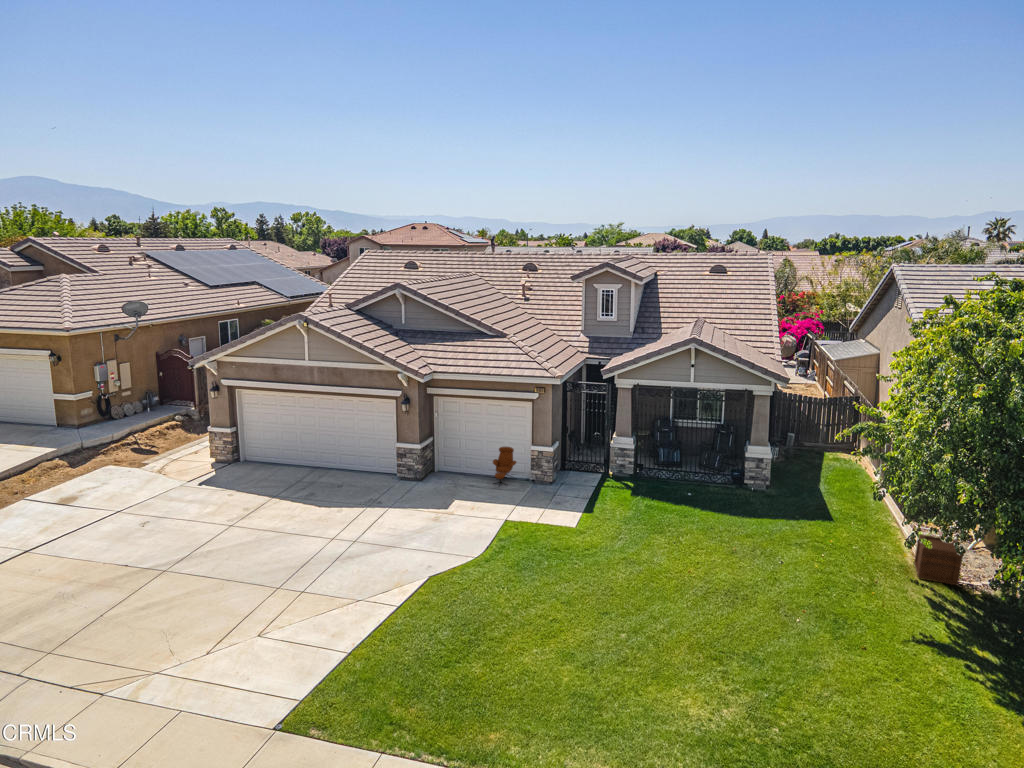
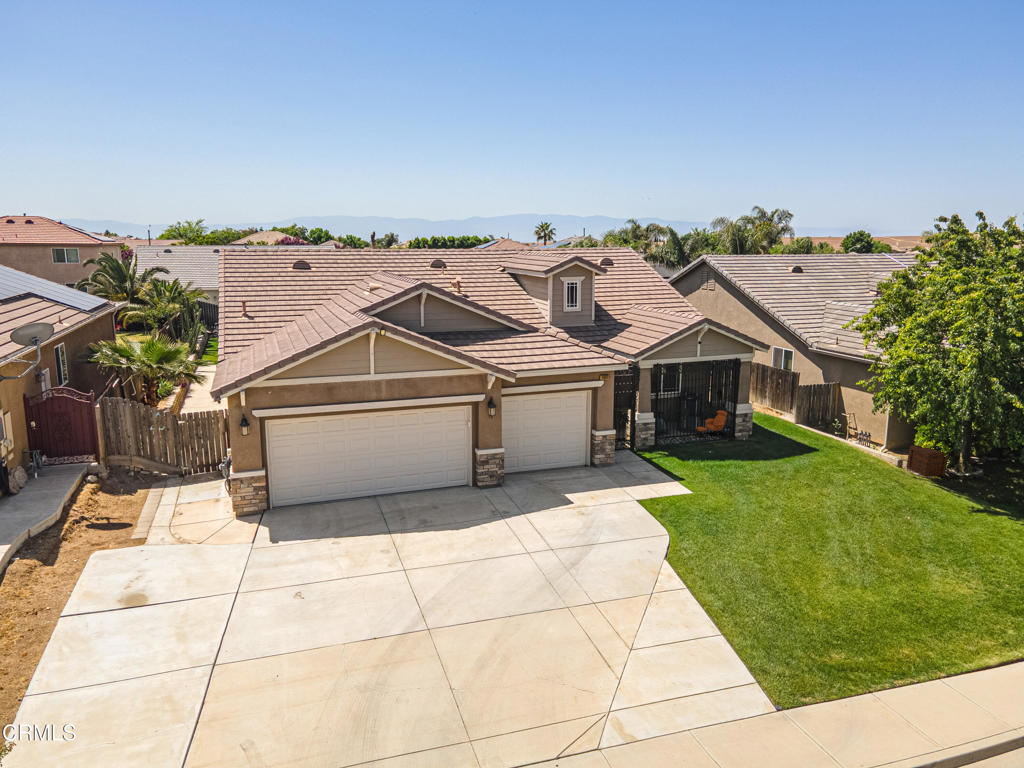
lounge chair: present [493,447,516,485] -> present [697,410,727,437]

